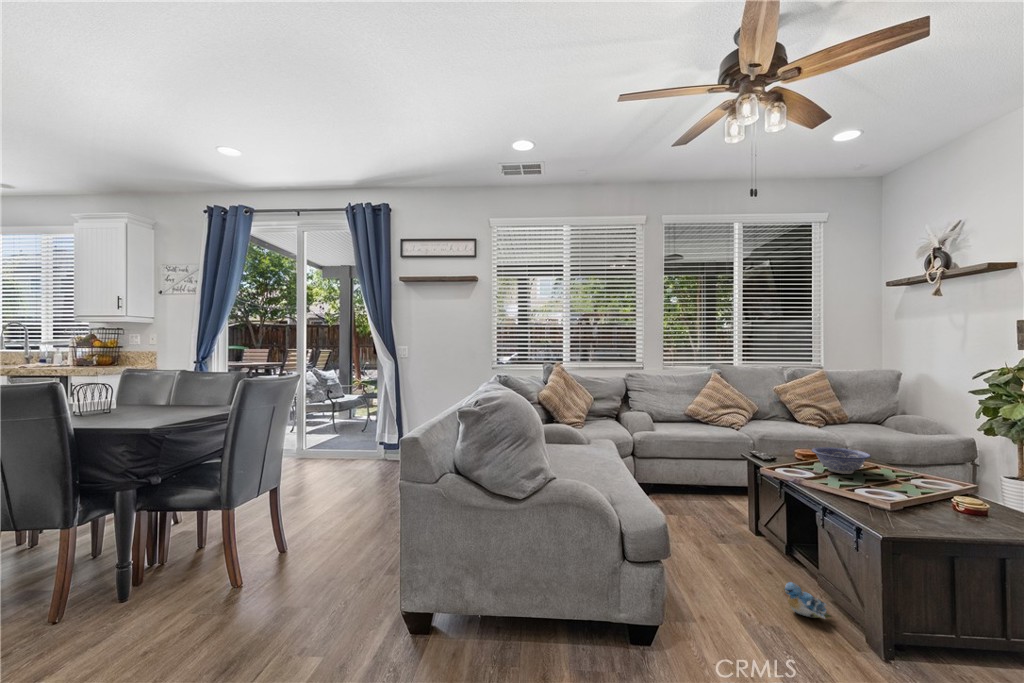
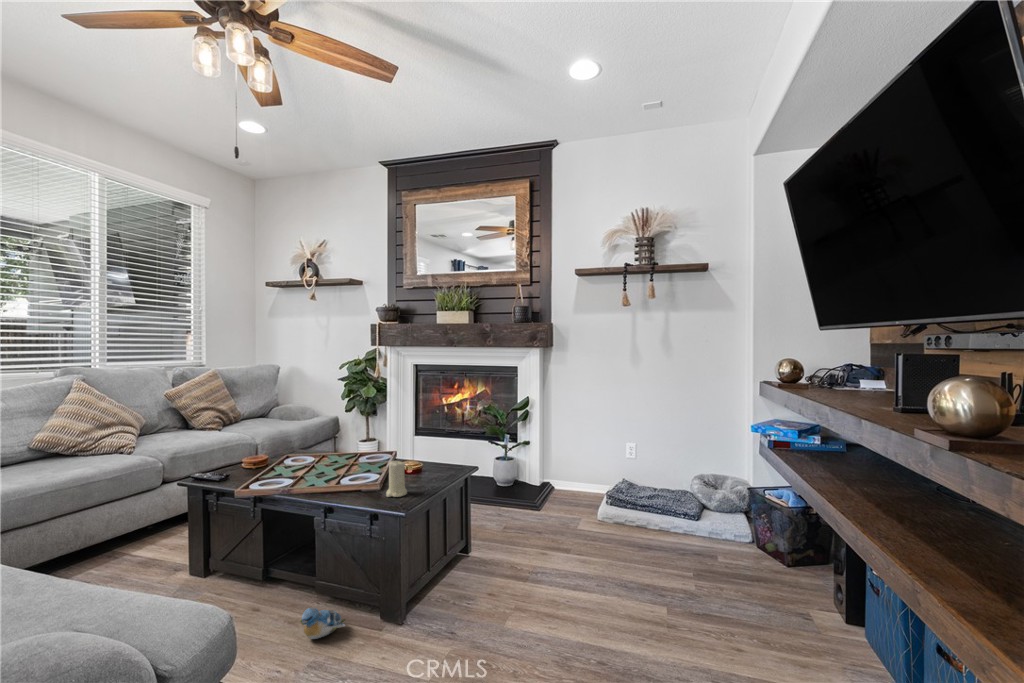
decorative bowl: present [811,447,871,474] -> none [279,445,333,473]
candle: none [888,478,920,521] -> present [386,460,407,497]

